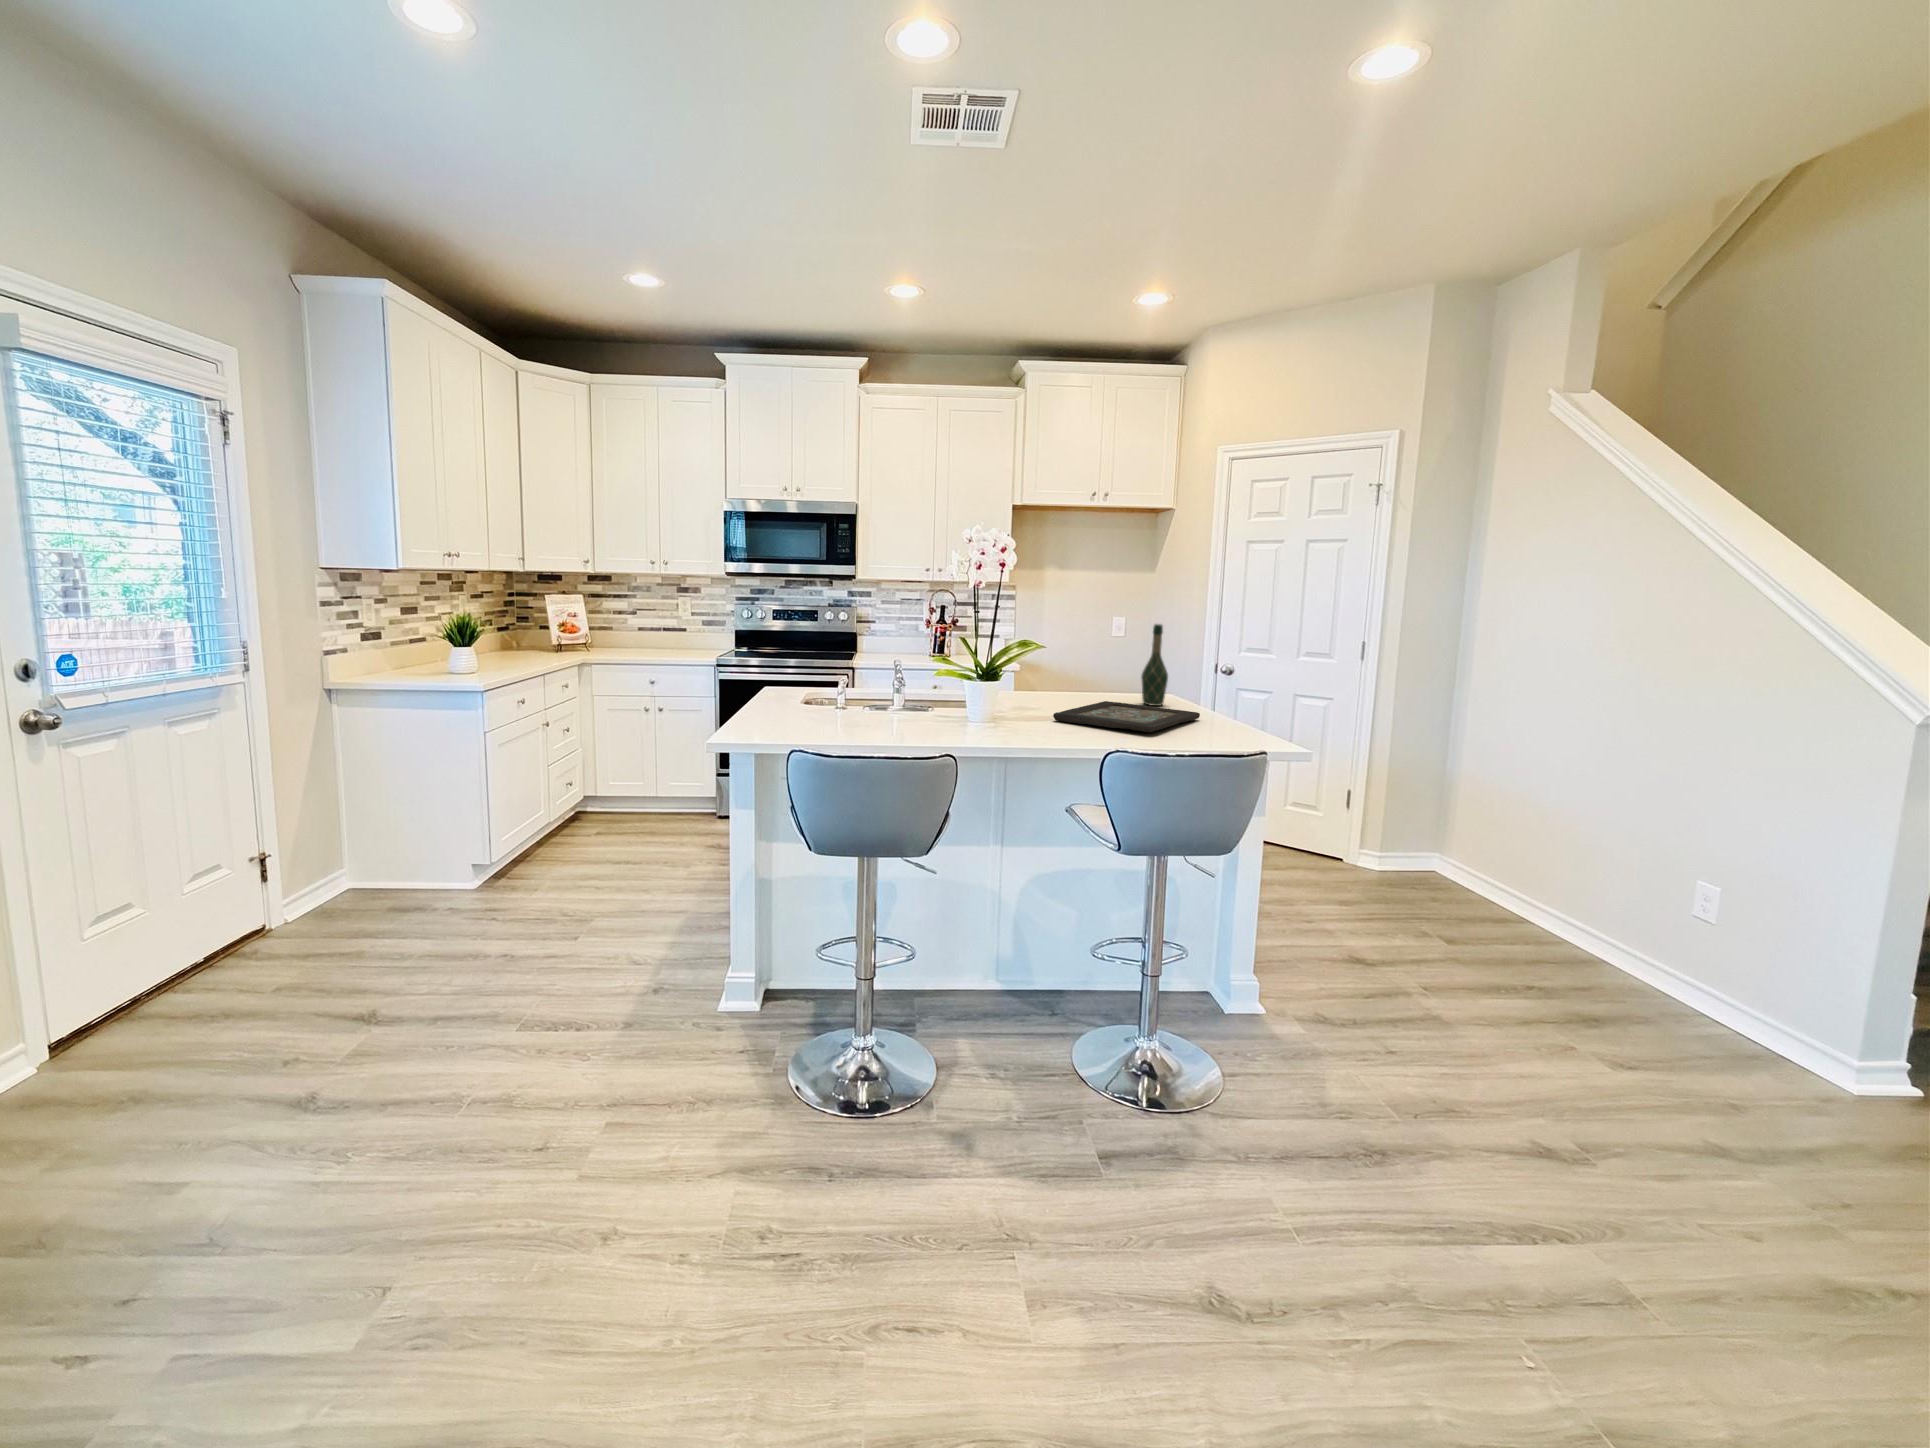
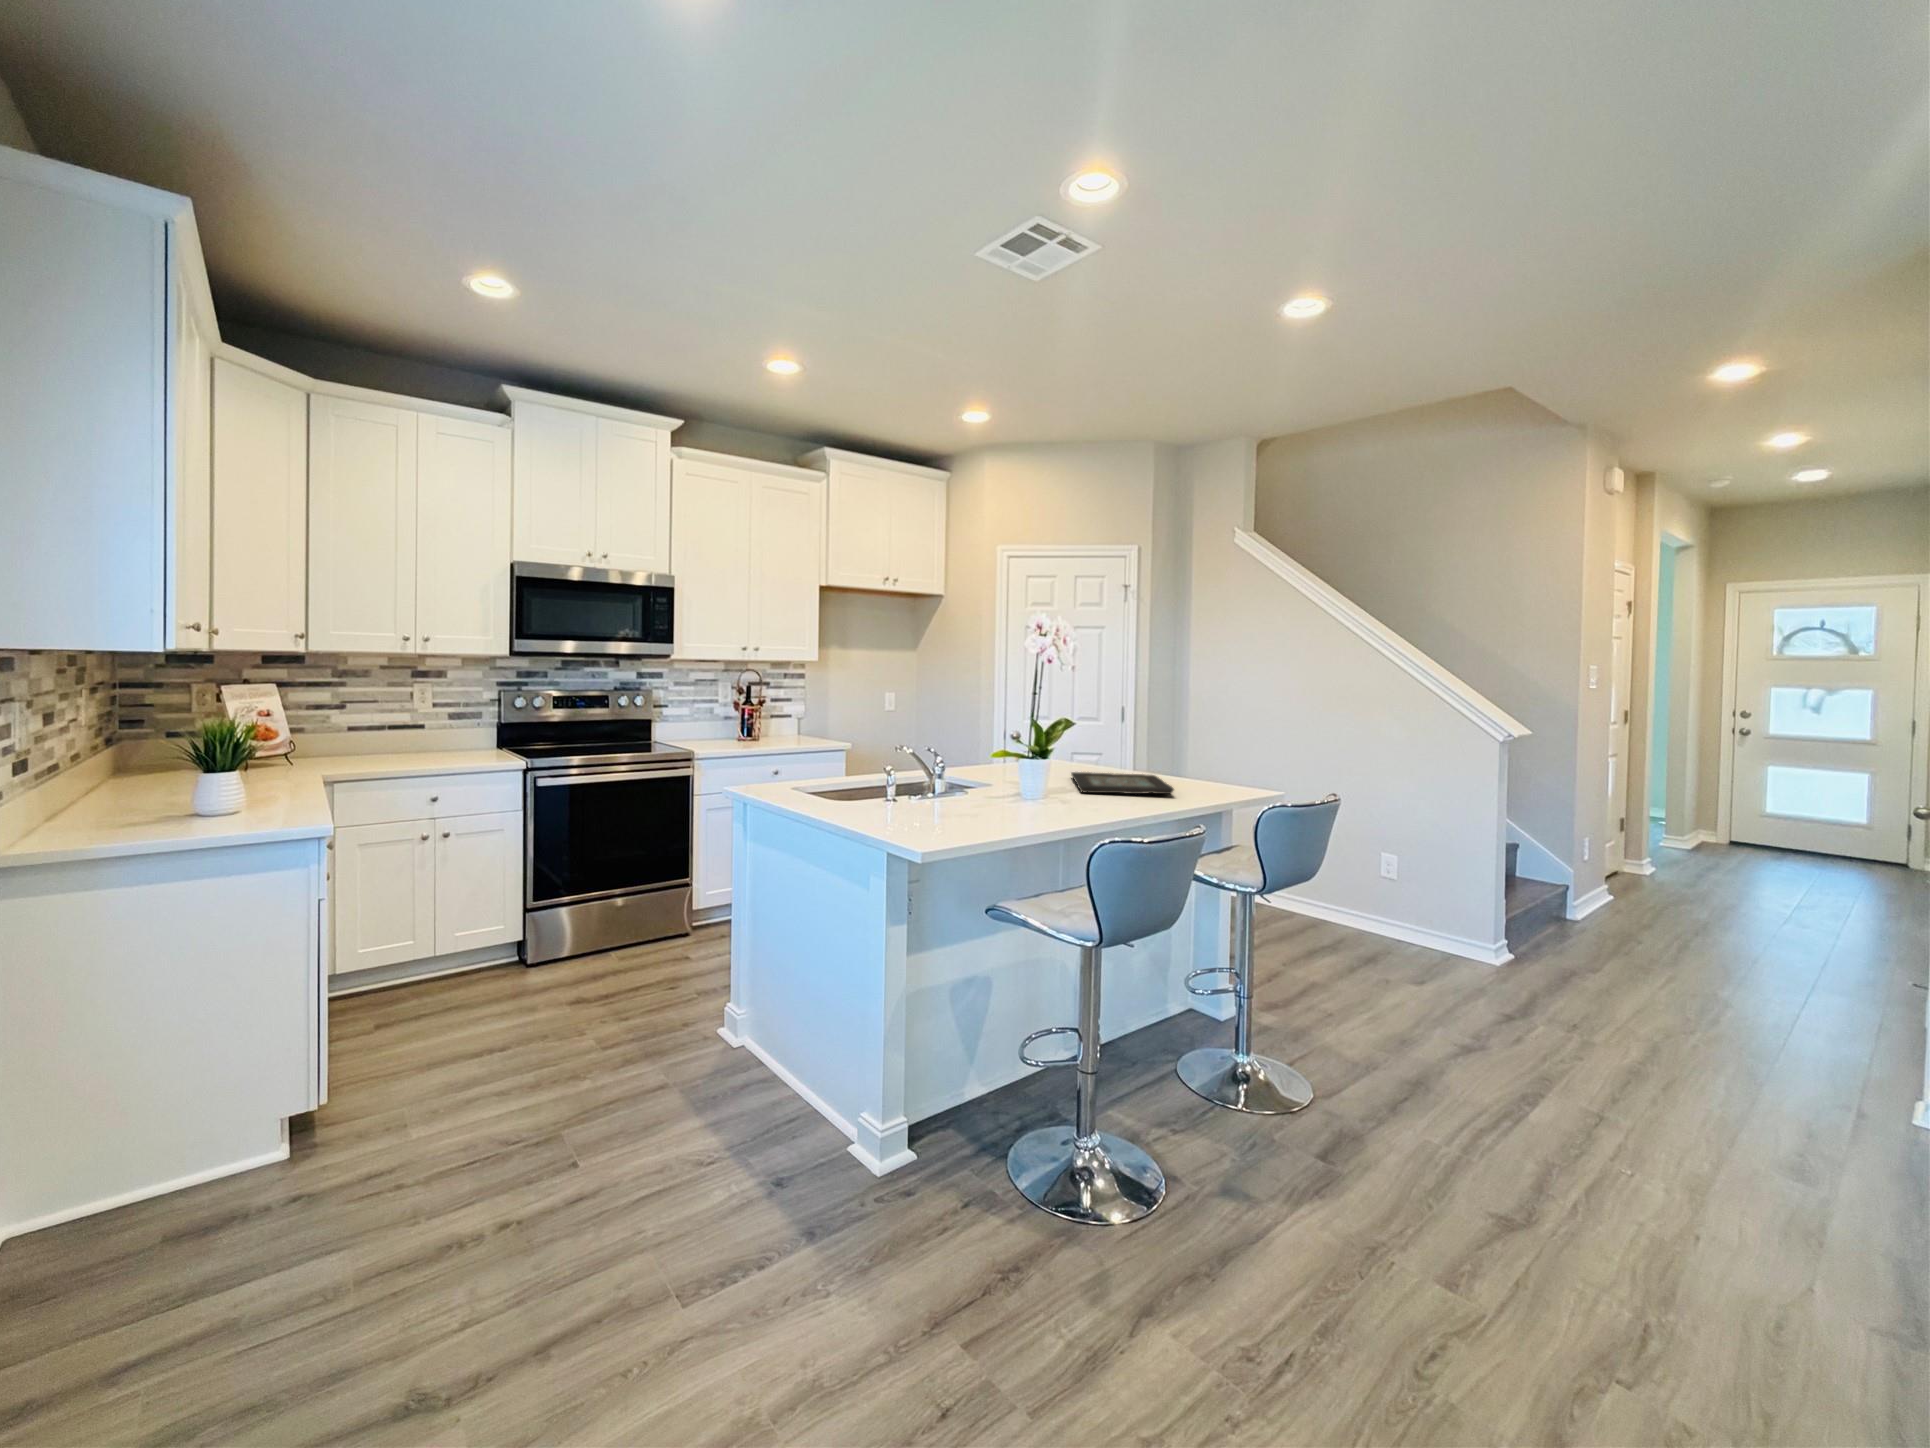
wine bottle: present [1141,624,1168,706] -> none [1079,703,1102,772]

